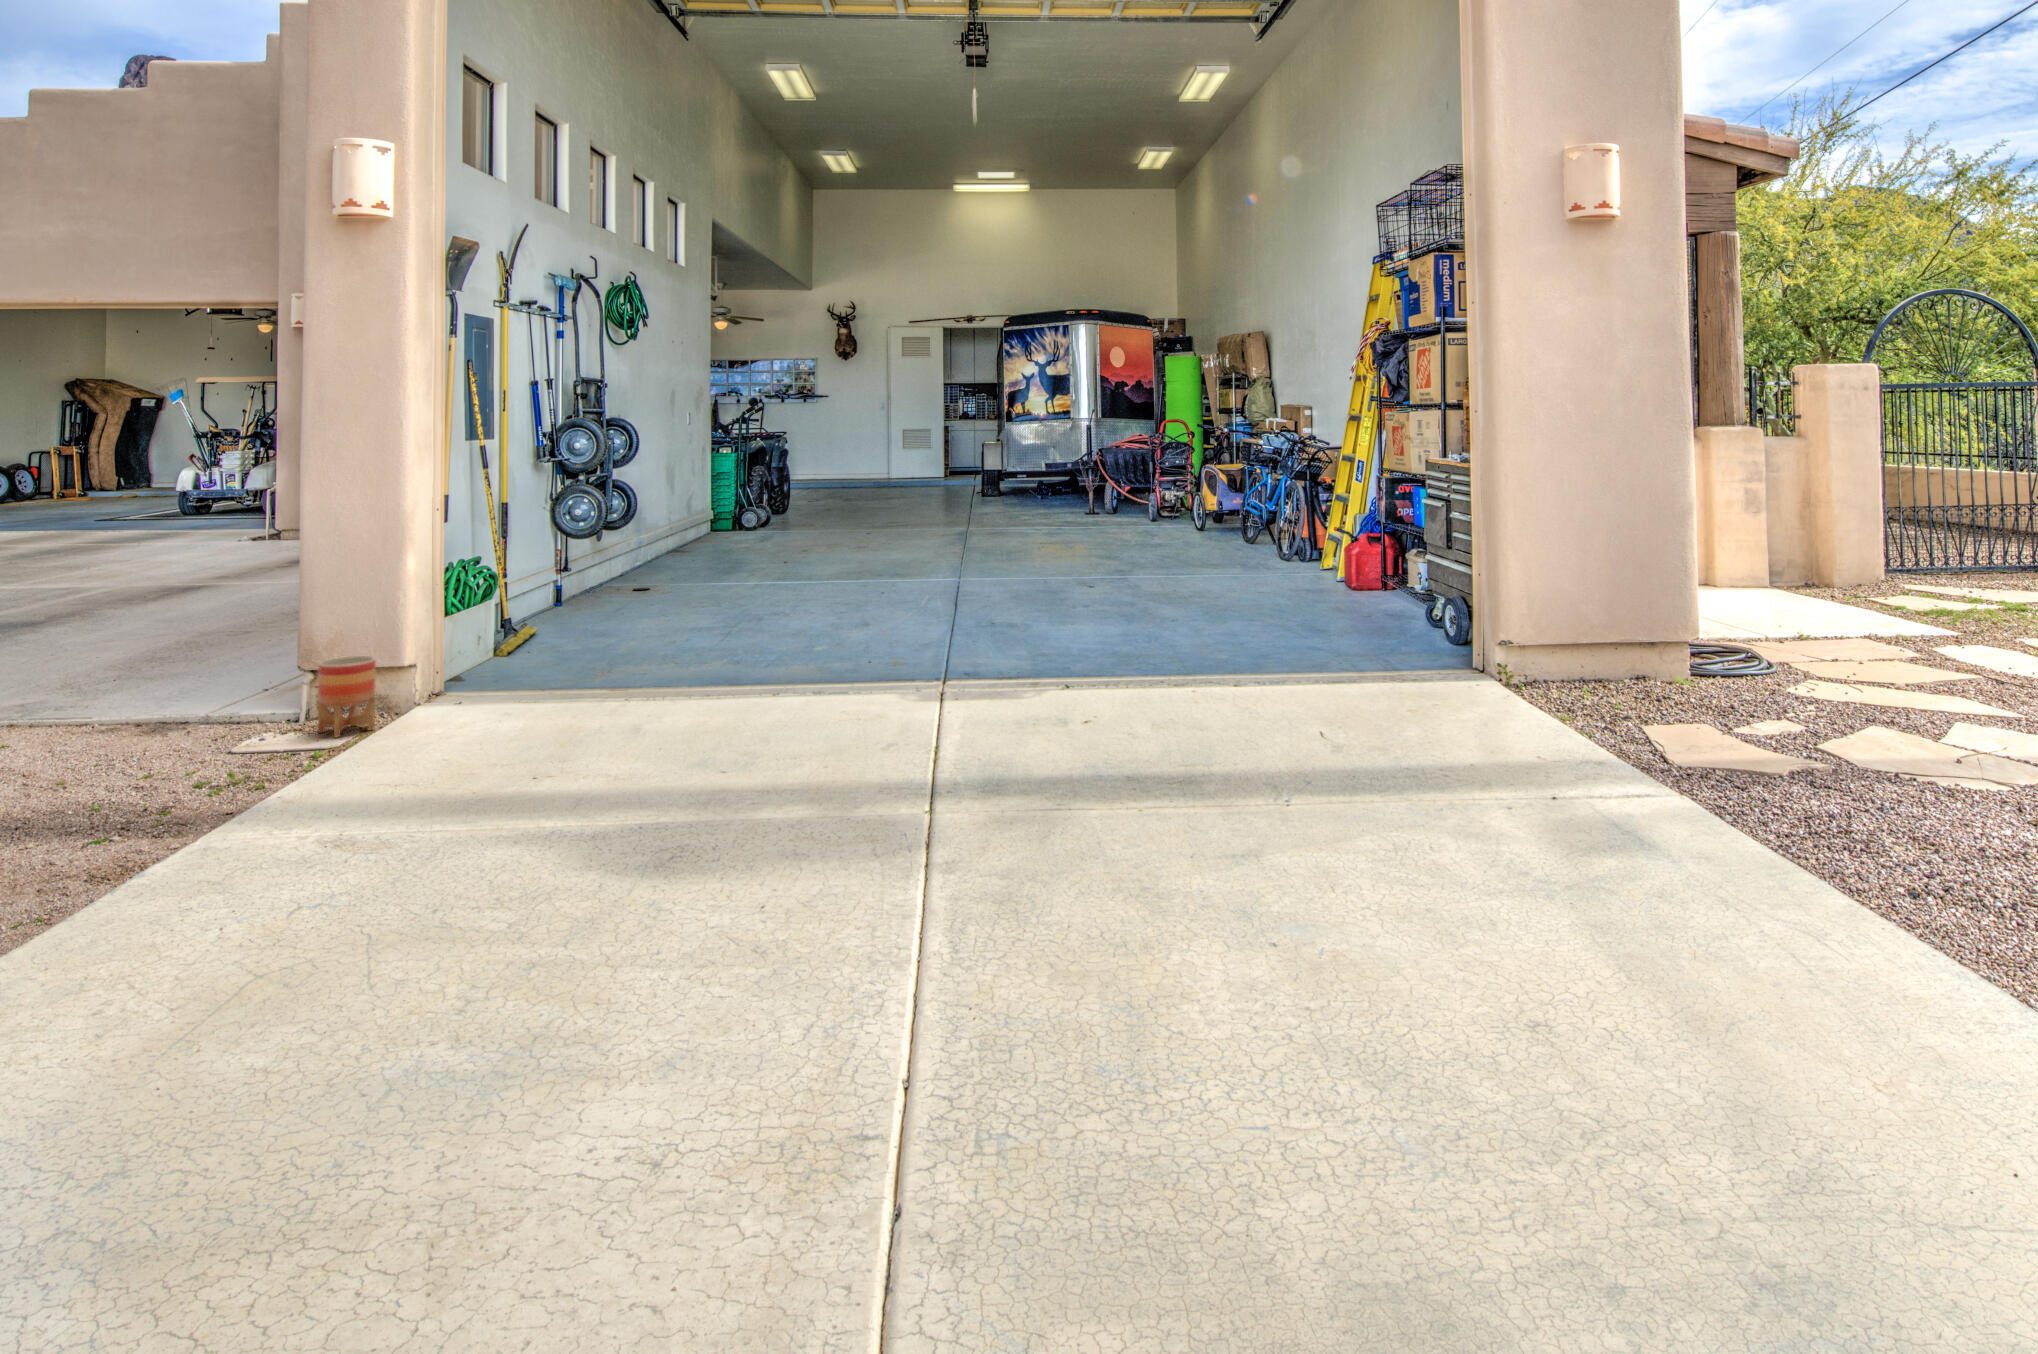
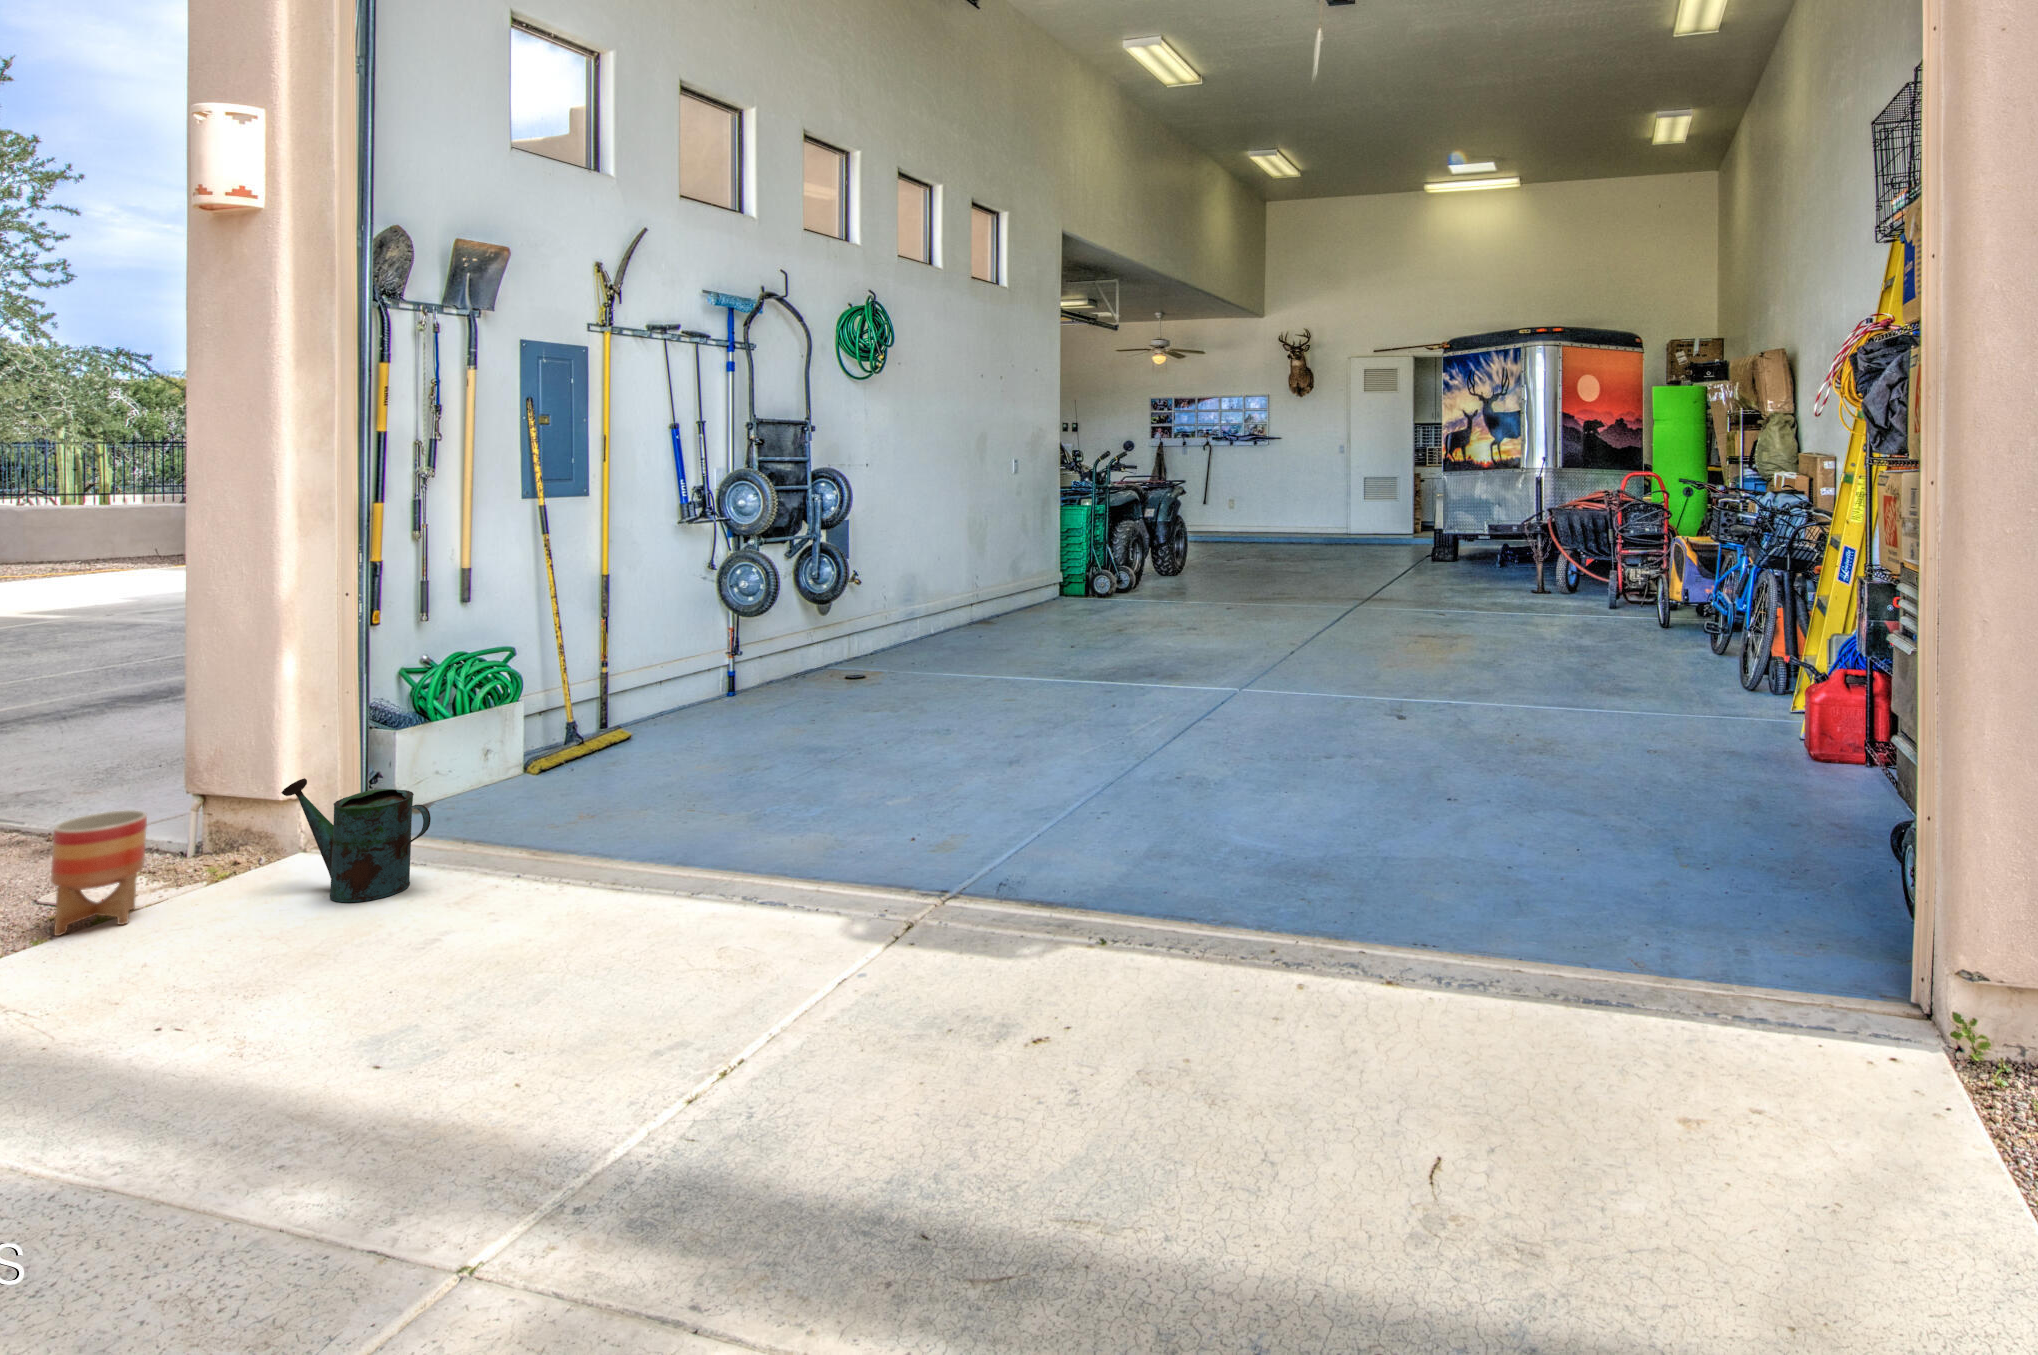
watering can: none [445,632,562,709] -> present [281,778,431,902]

